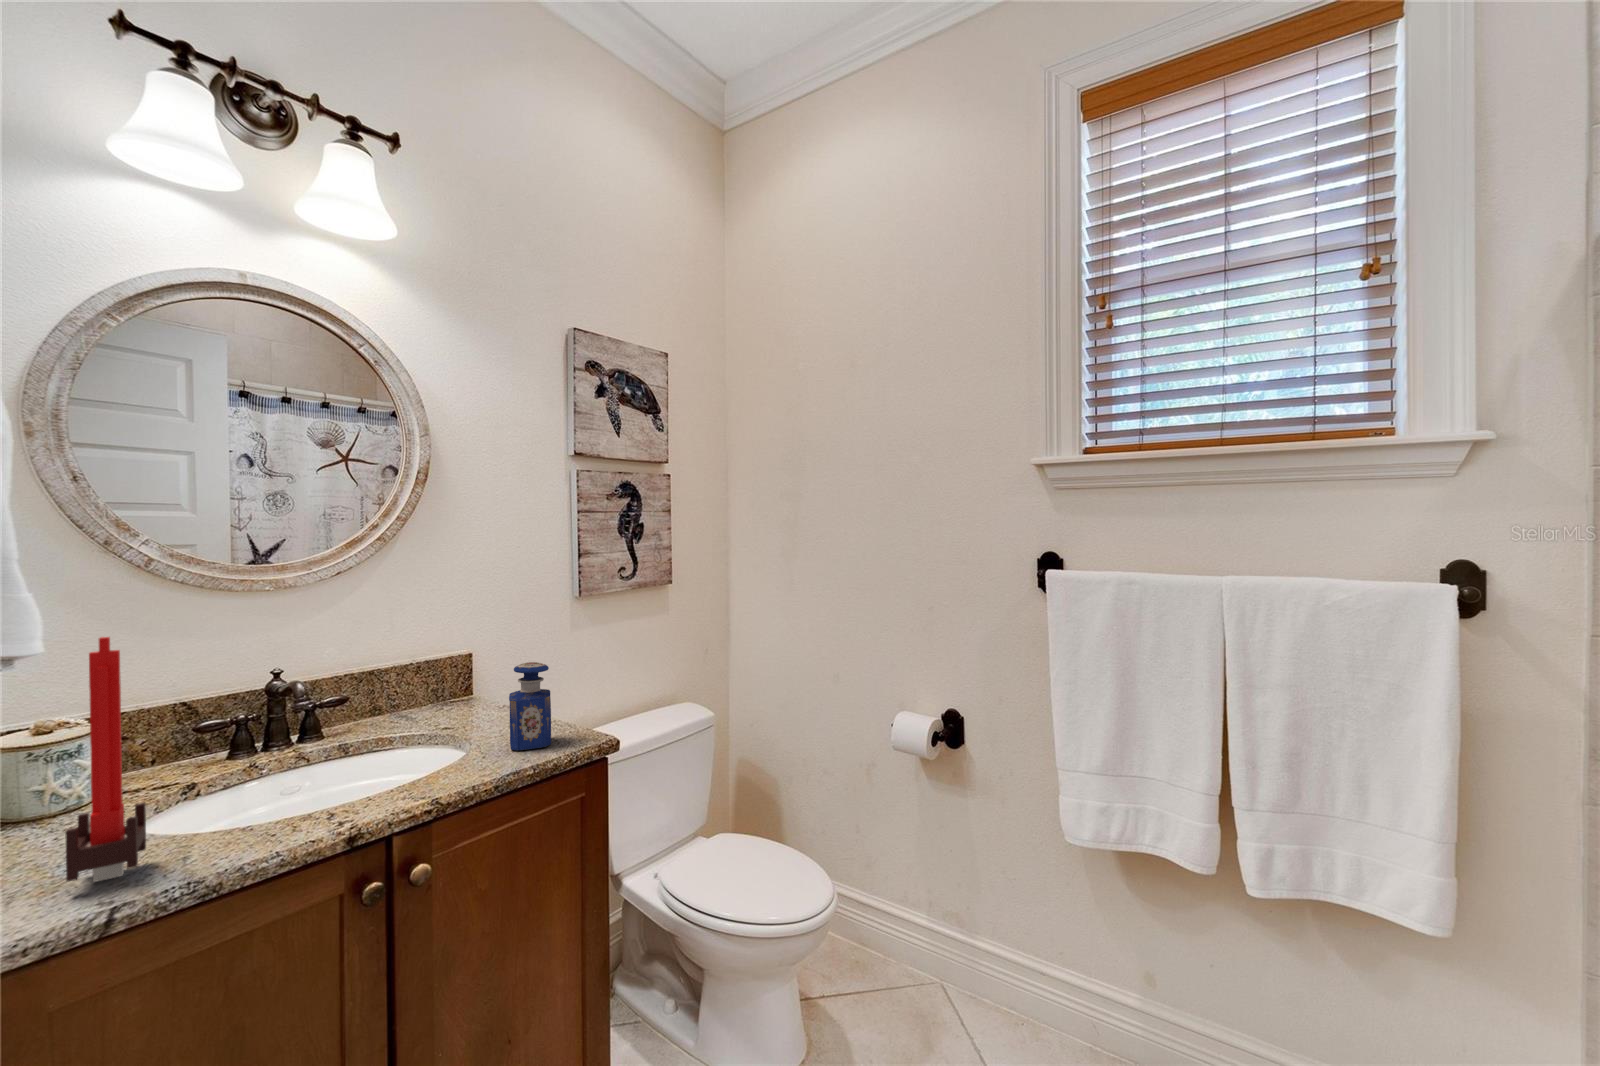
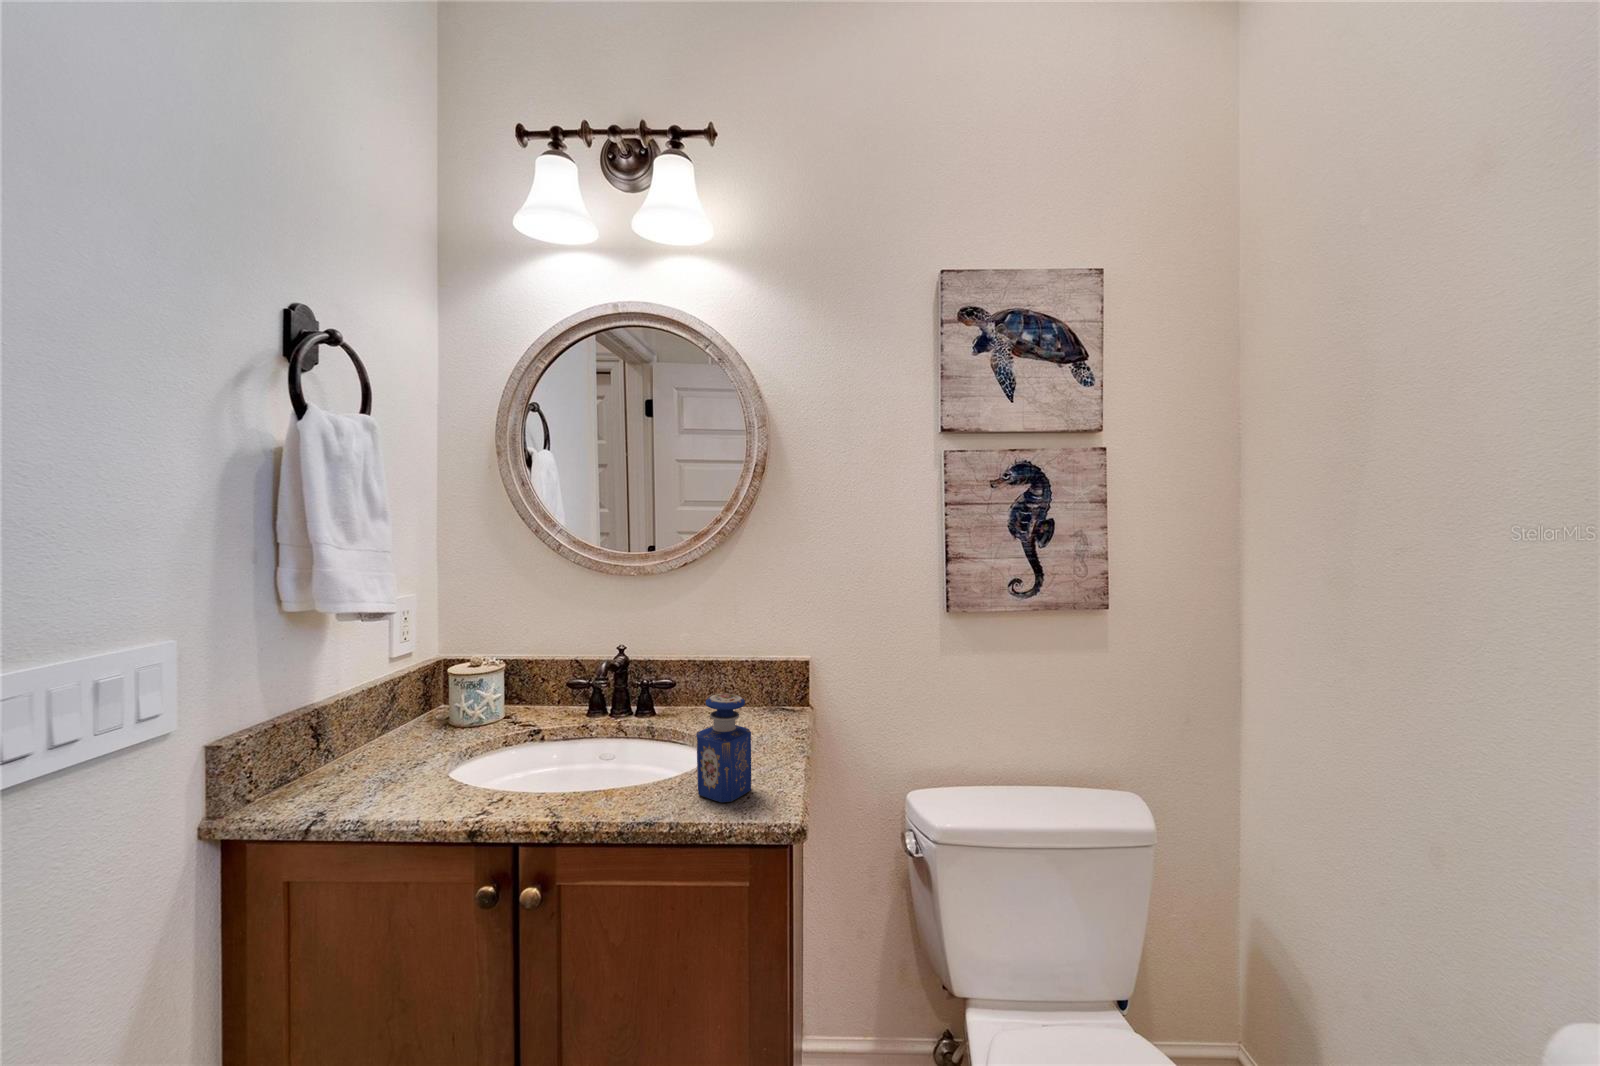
candle: present [65,637,146,882] -> none [335,613,396,794]

